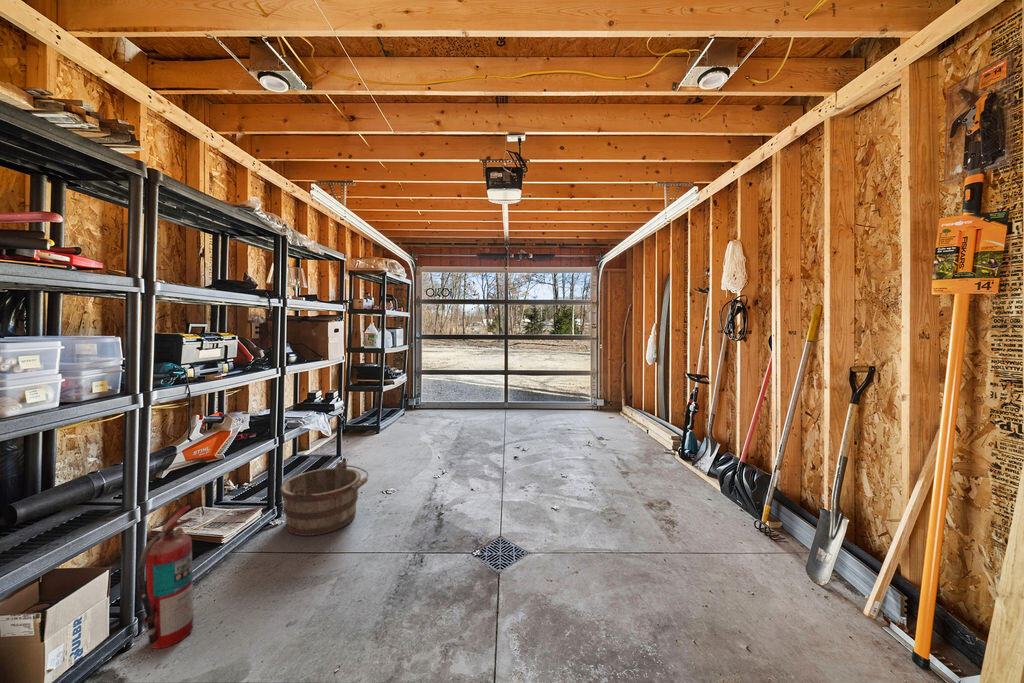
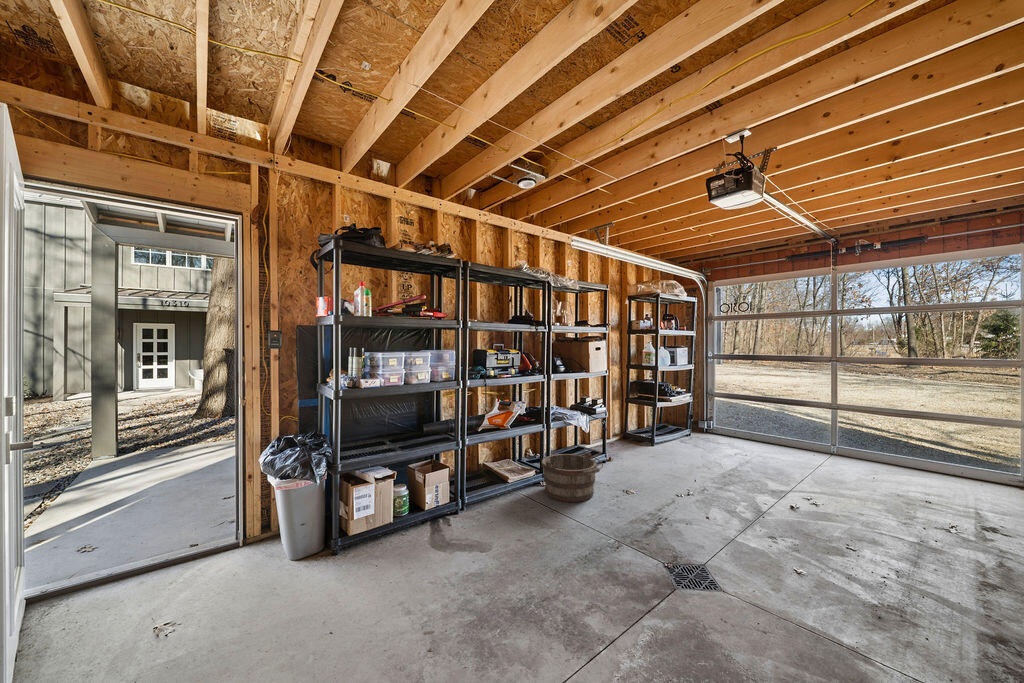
fire extinguisher: present [137,506,196,649] -> none [451,449,481,526]

